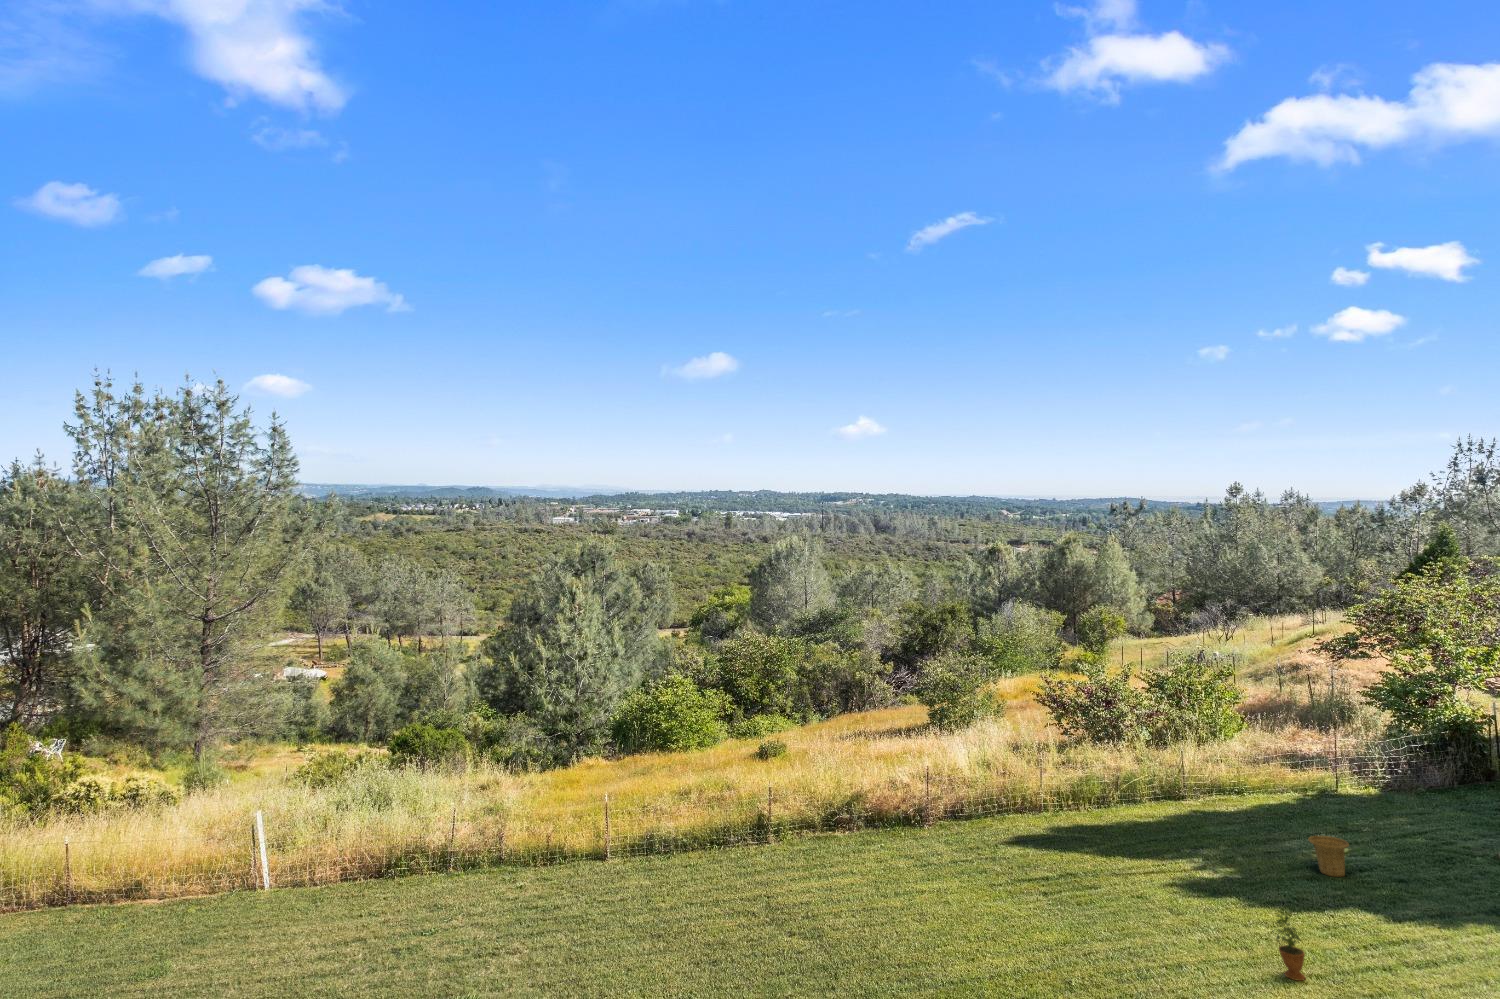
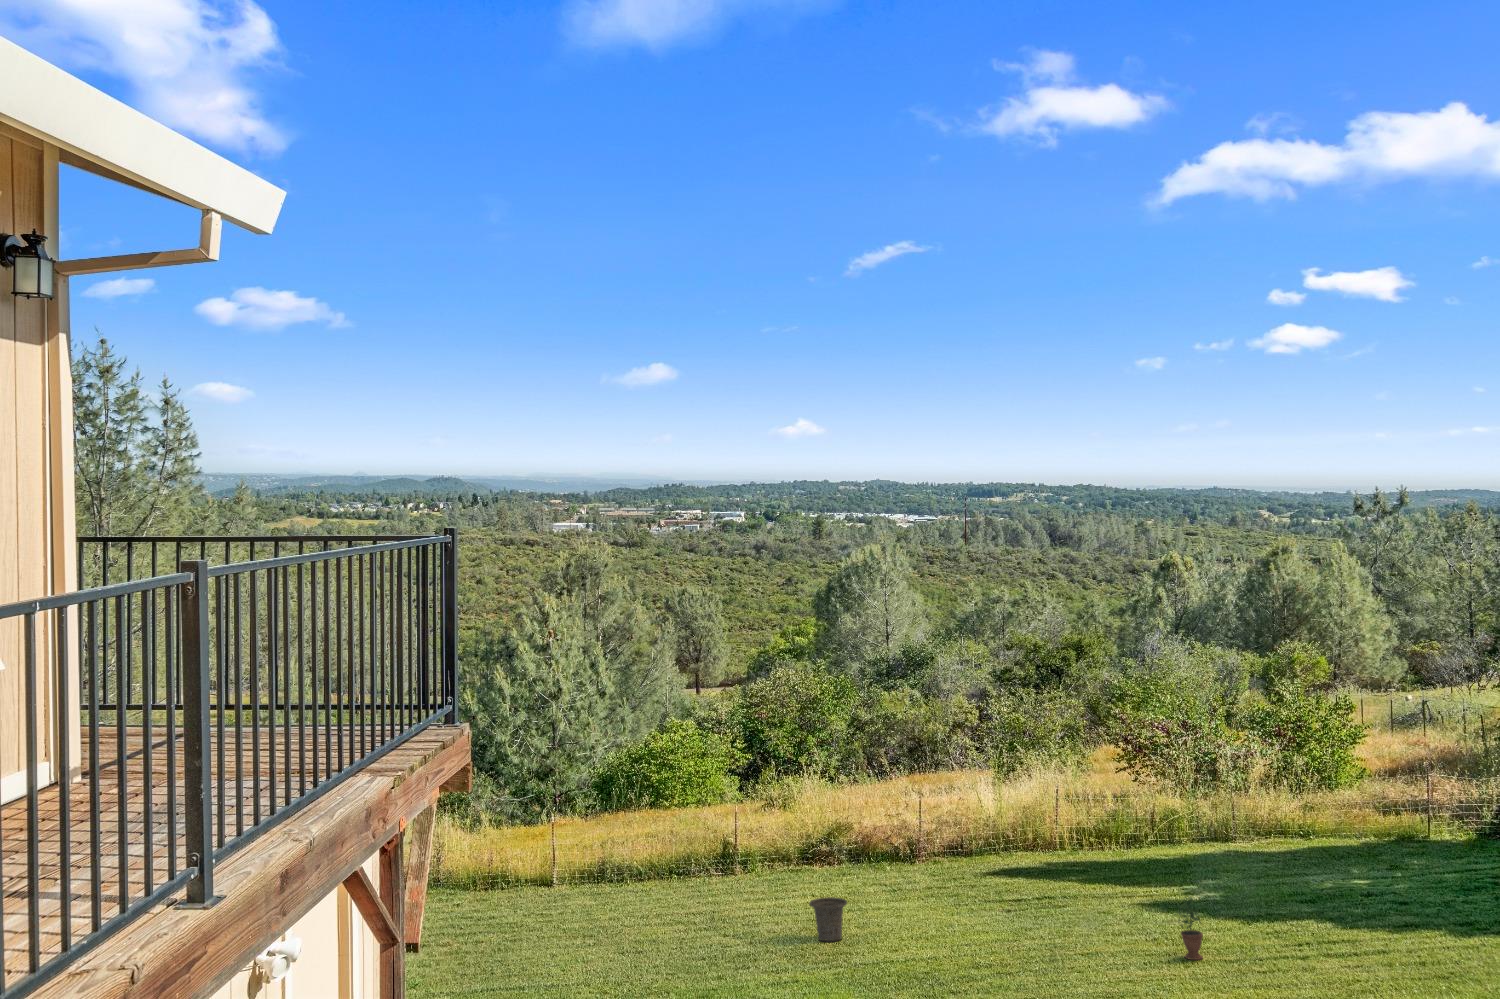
basket: present [1308,836,1349,877] -> present [809,897,847,942]

